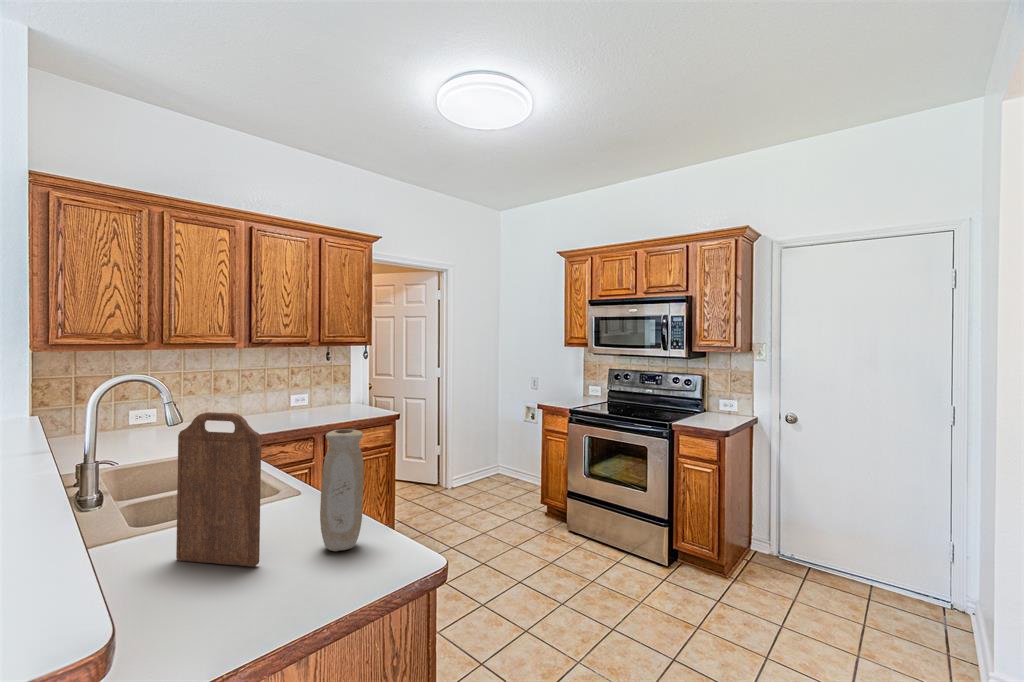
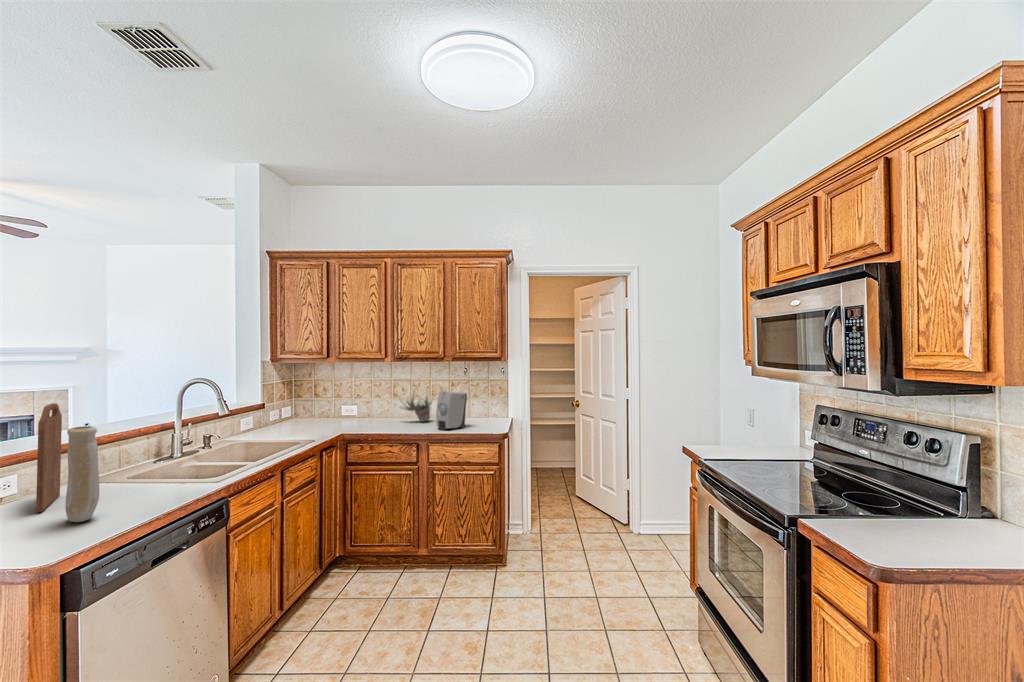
succulent plant: none [242,378,285,418] -> present [400,394,433,422]
soap dispenser: none [320,379,343,420] -> present [436,391,467,430]

